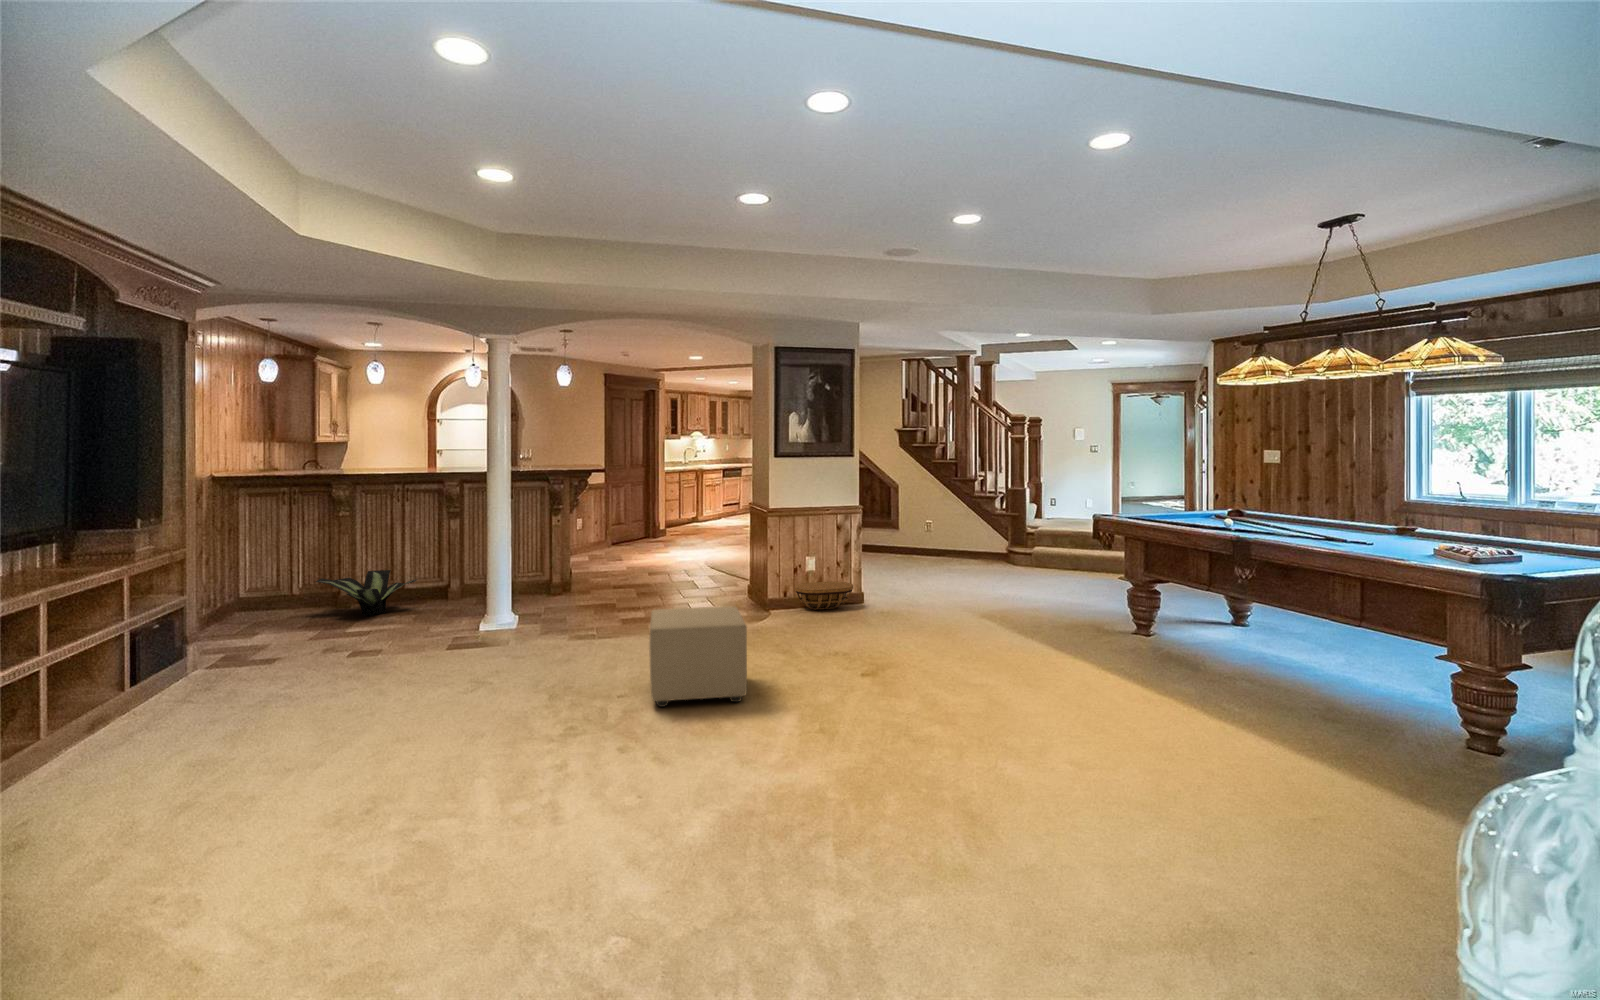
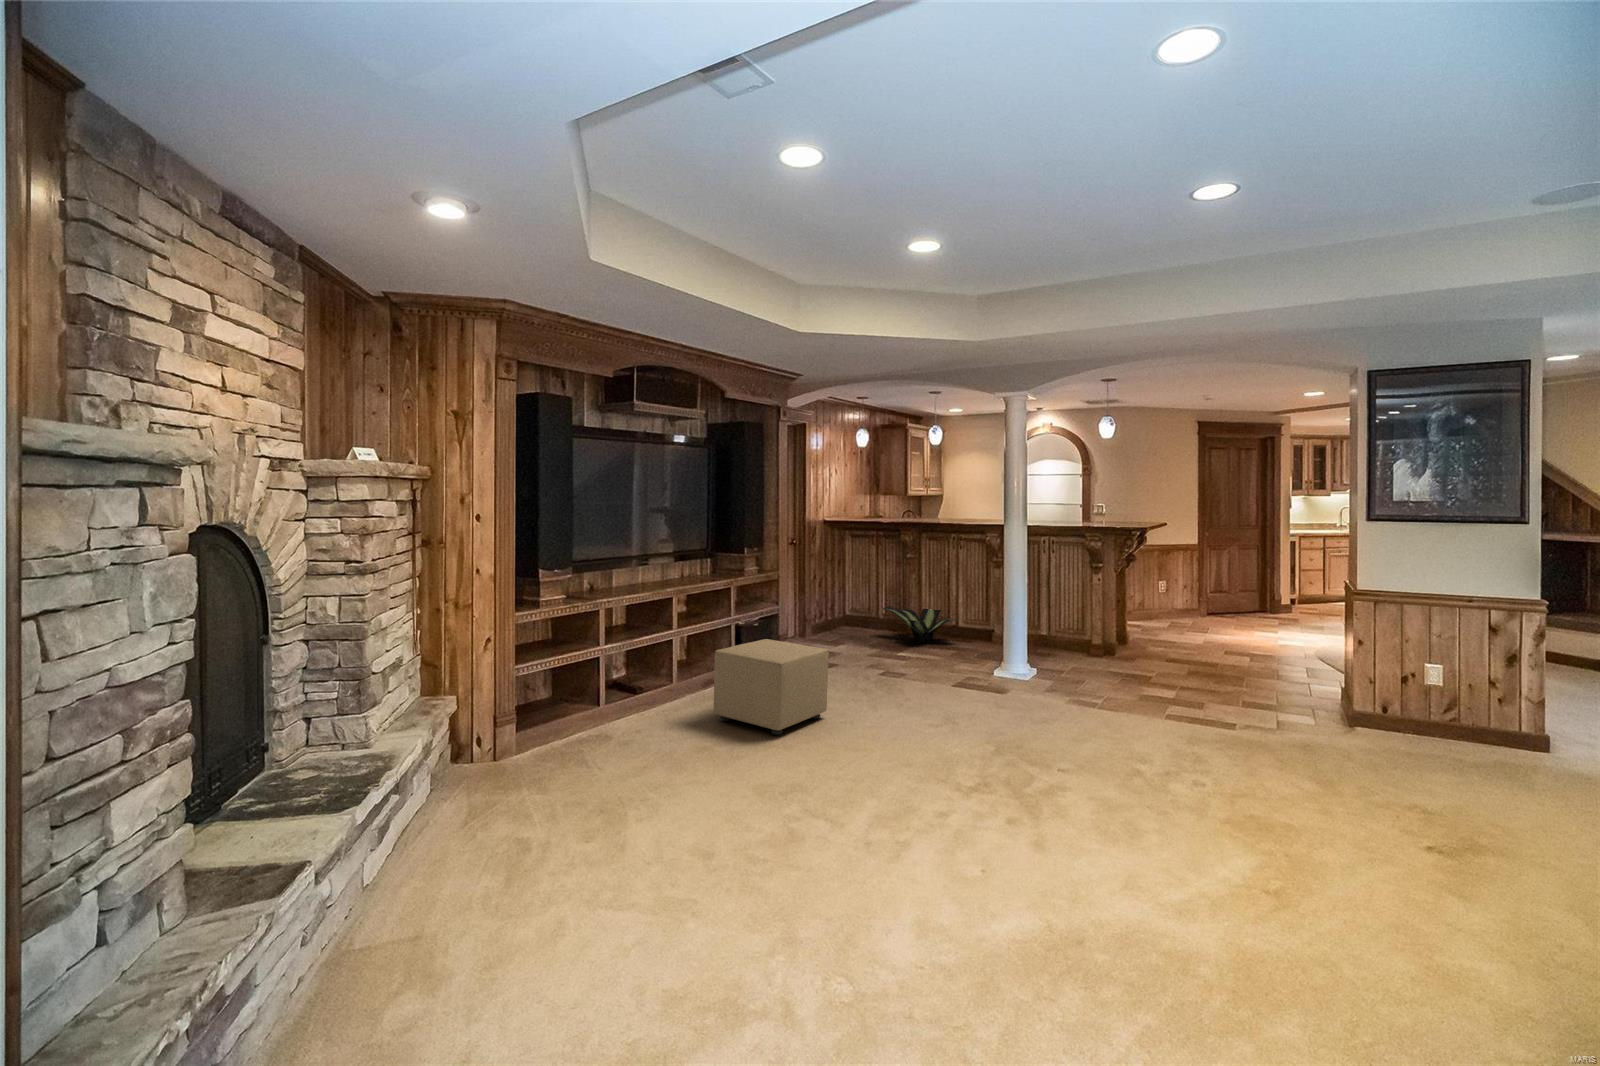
basket: present [794,582,853,610] -> none [1399,699,1515,745]
ottoman: present [649,606,747,707] -> present [714,639,829,735]

